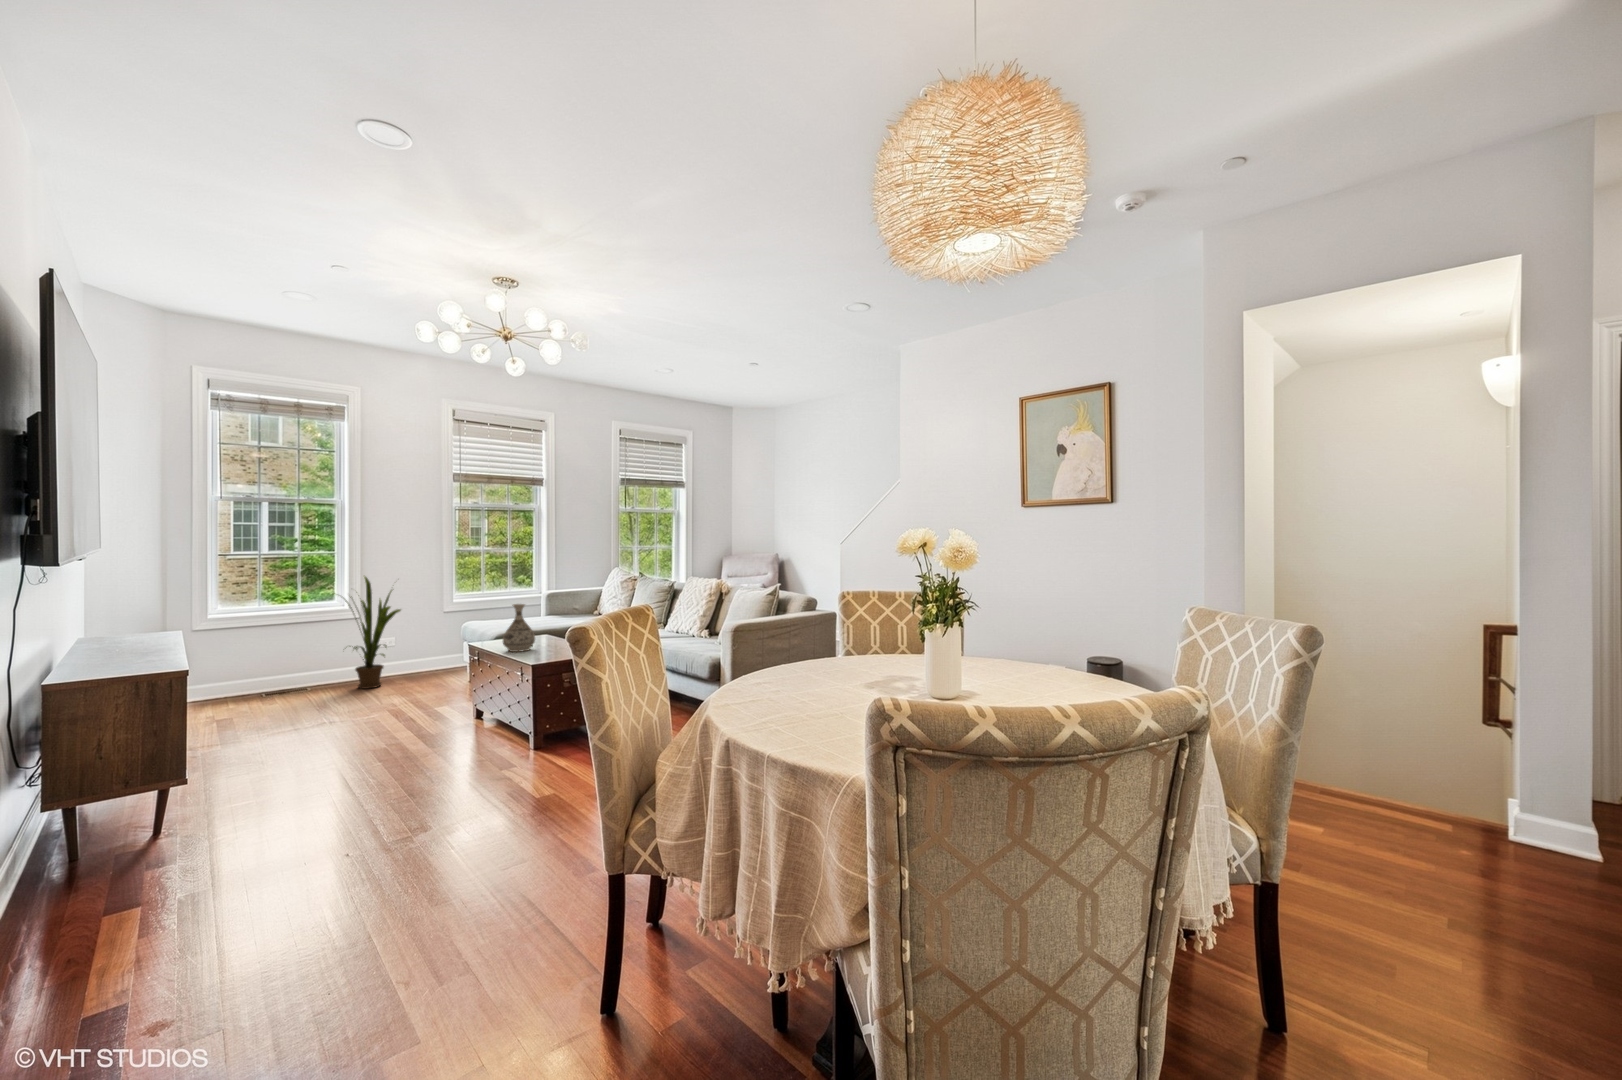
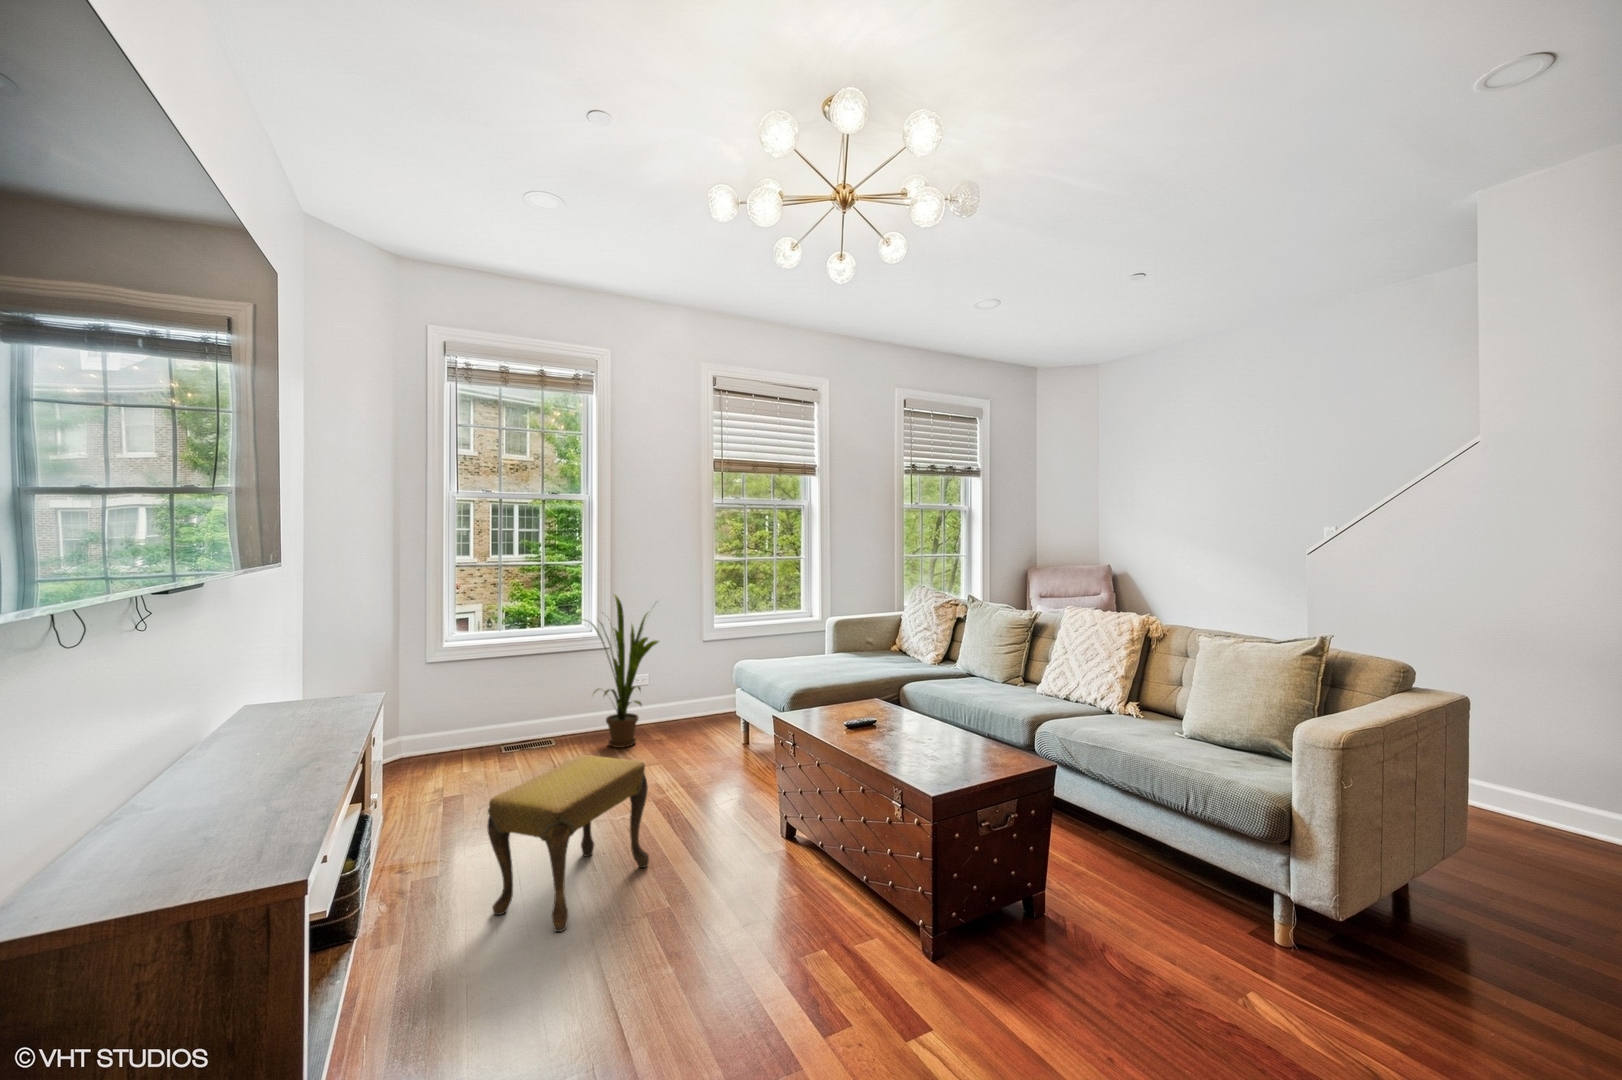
vase: present [503,604,535,652] -> none [832,652,881,733]
footstool: none [252,673,372,766] -> present [487,755,649,932]

